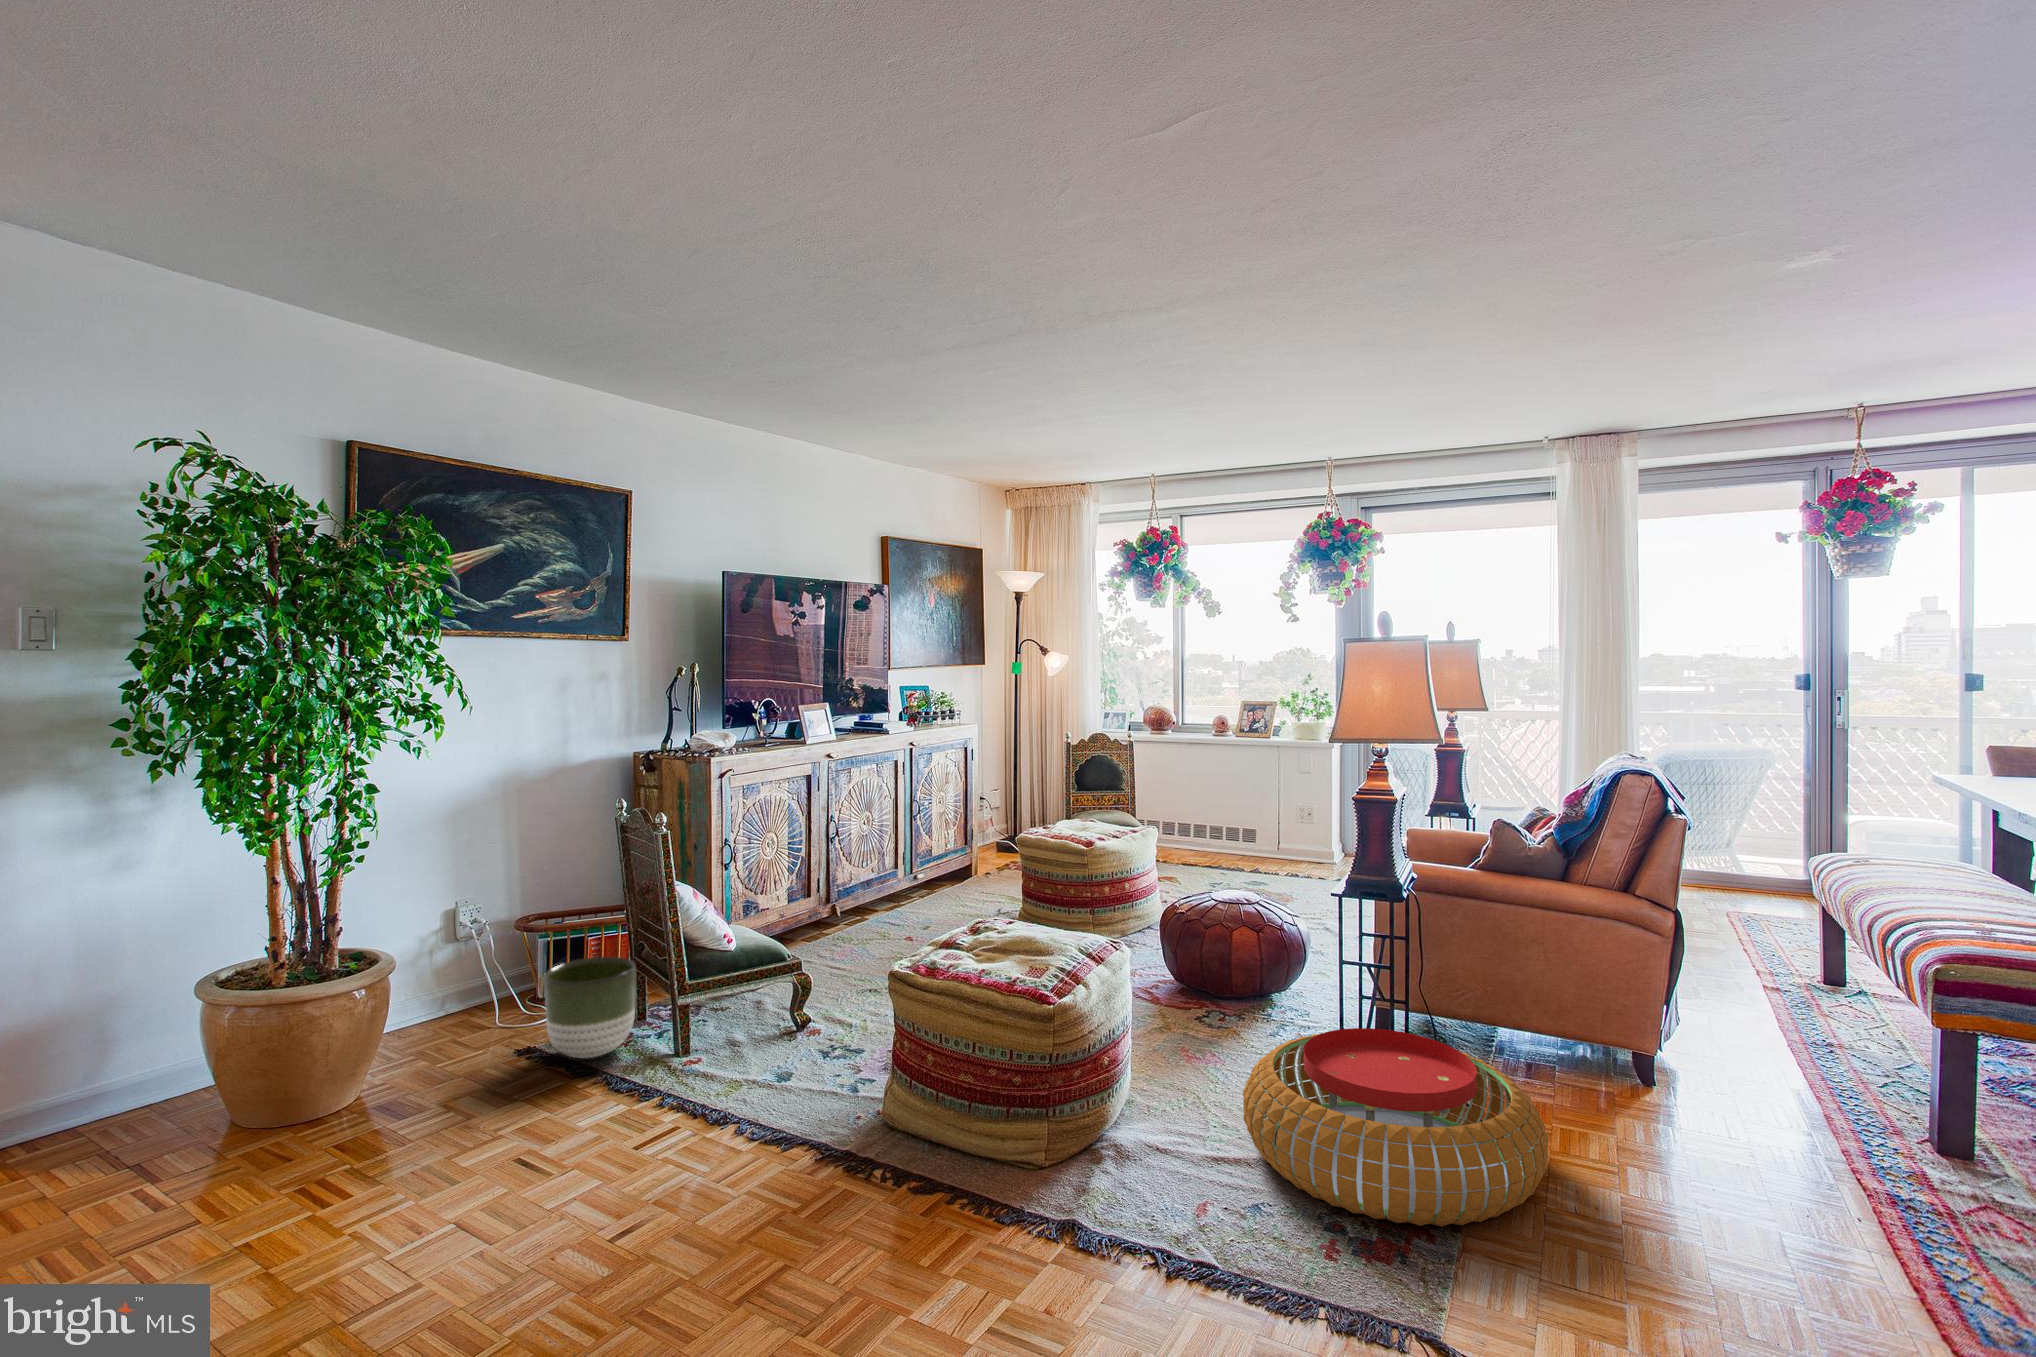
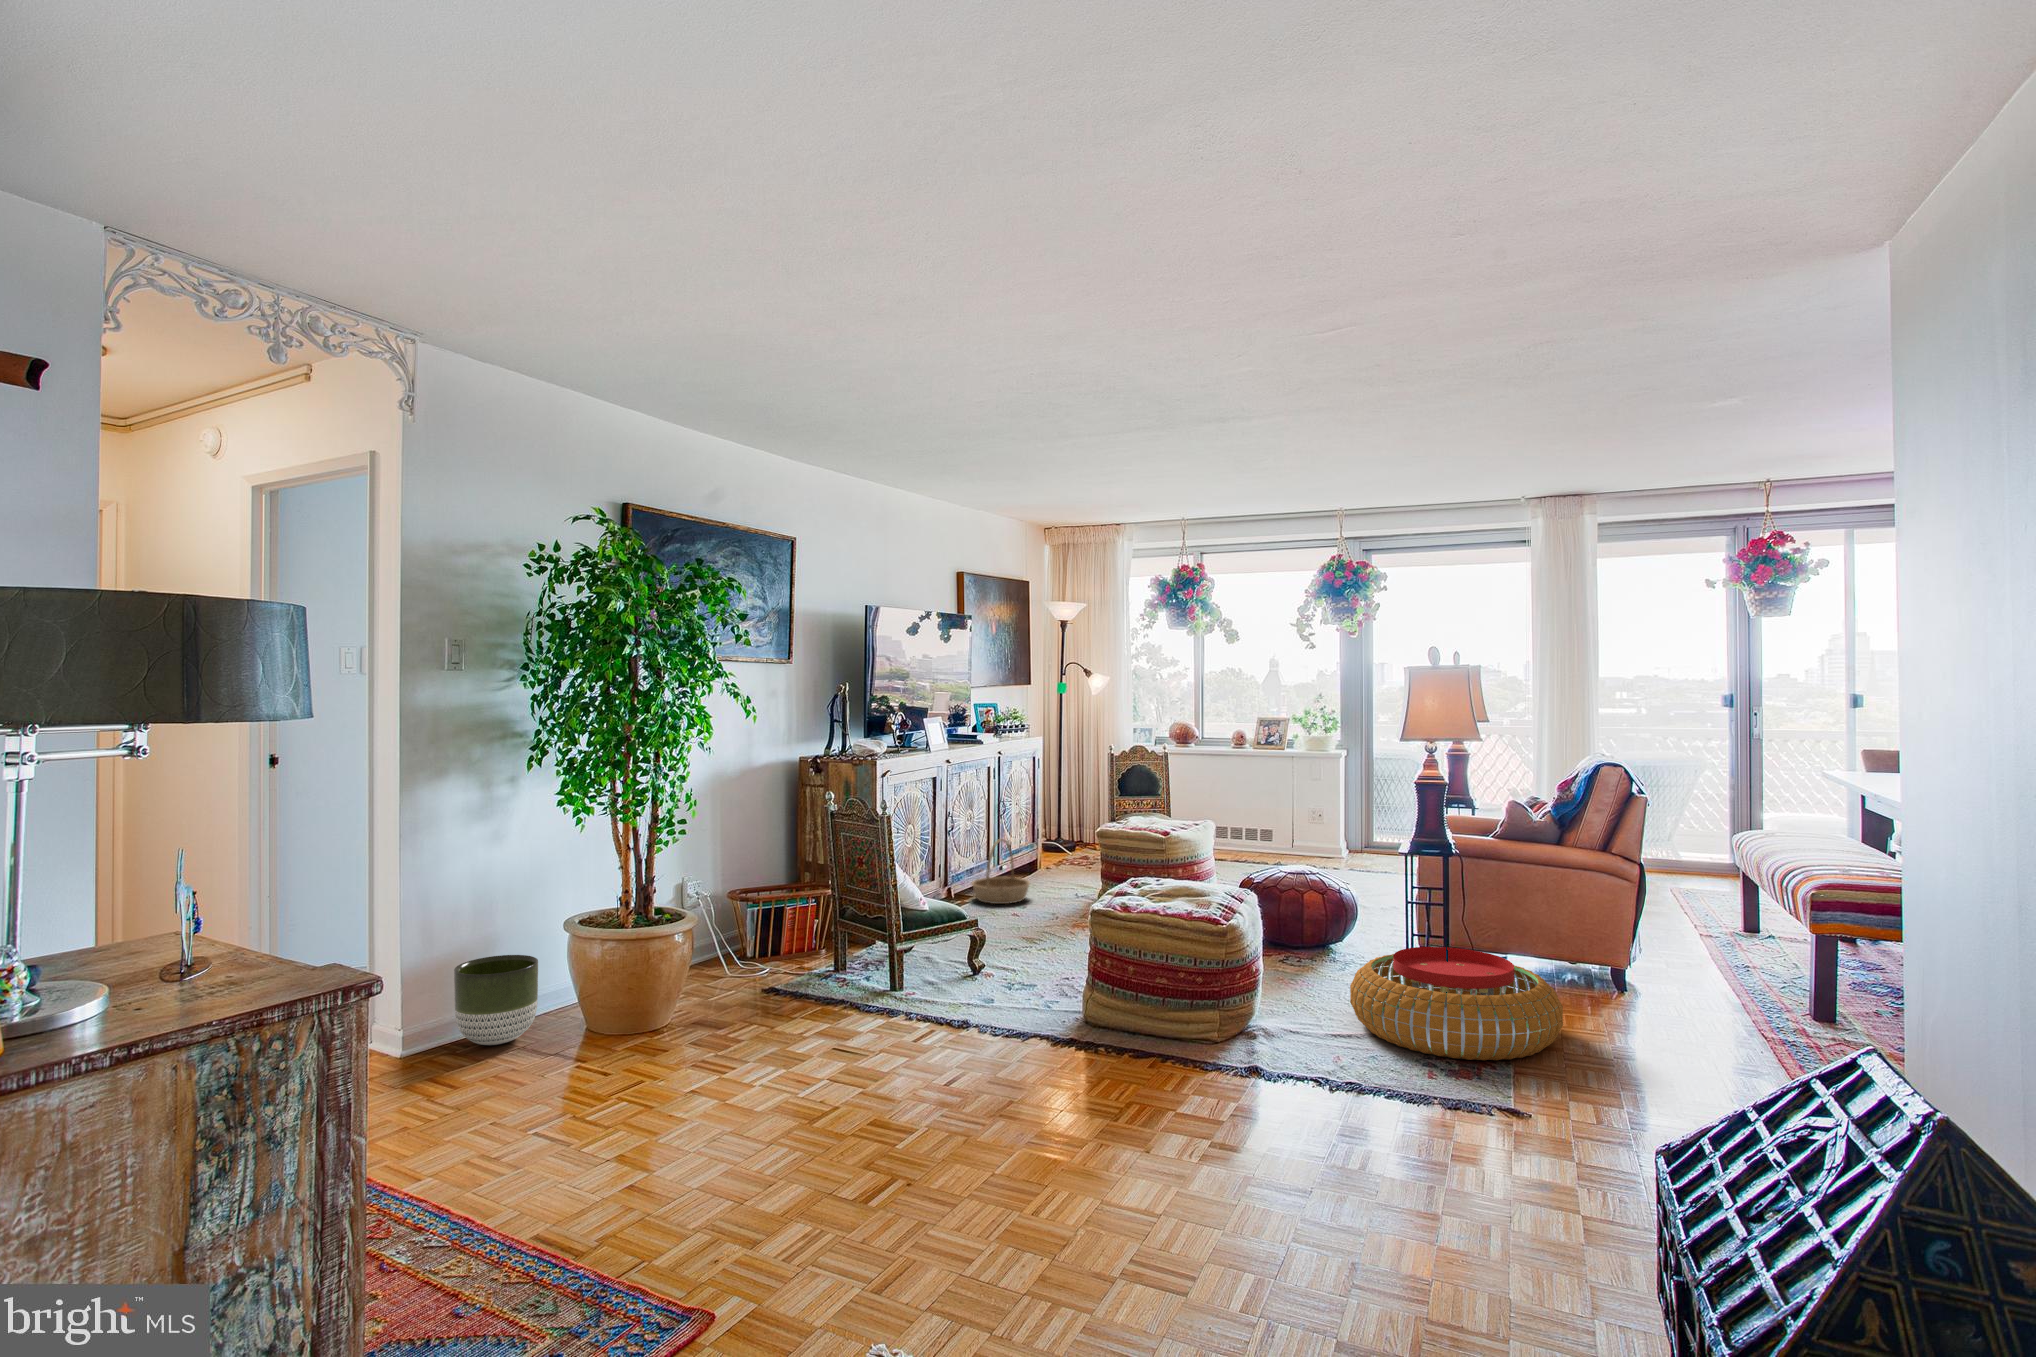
basket: none [869,843,938,921] -> present [971,839,1030,904]
planter: present [545,957,636,1058] -> present [454,955,538,1045]

